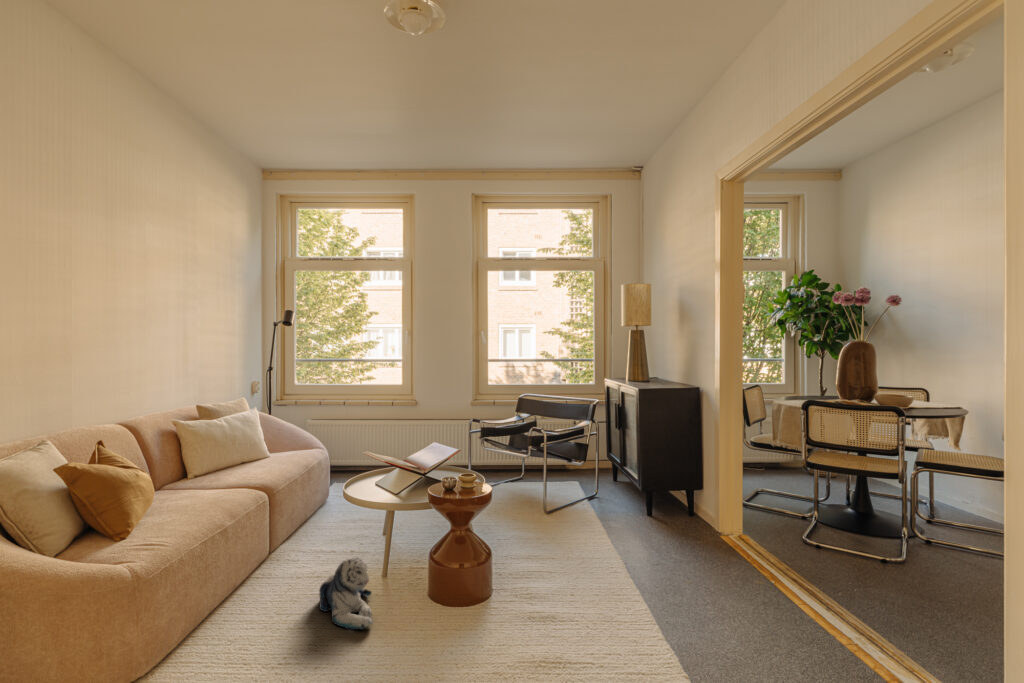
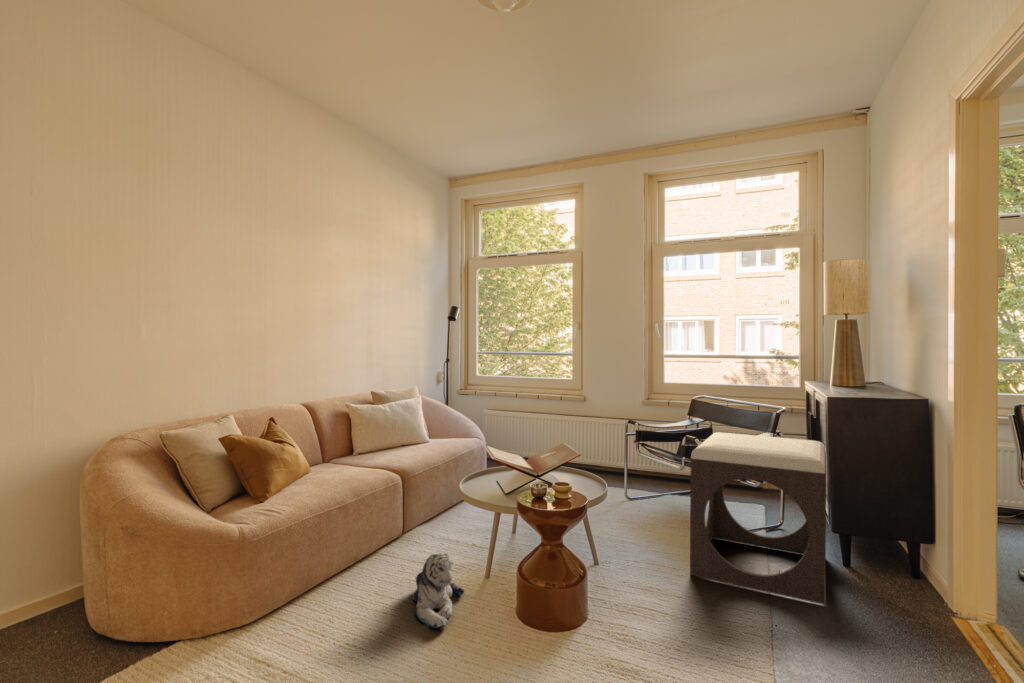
footstool: none [551,422,649,544] -> present [690,432,826,604]

